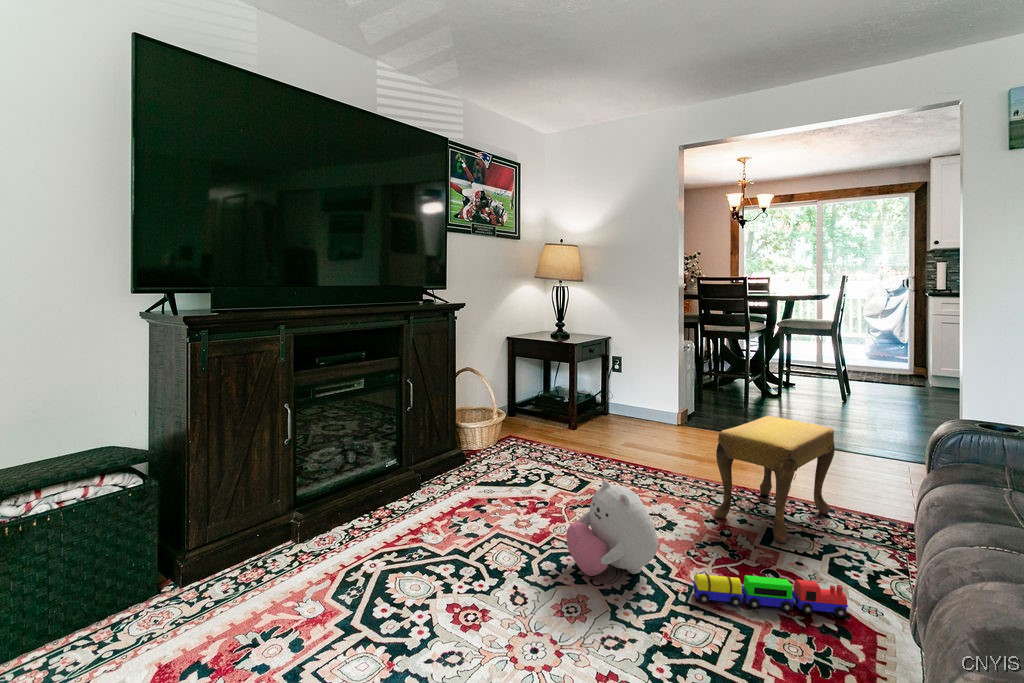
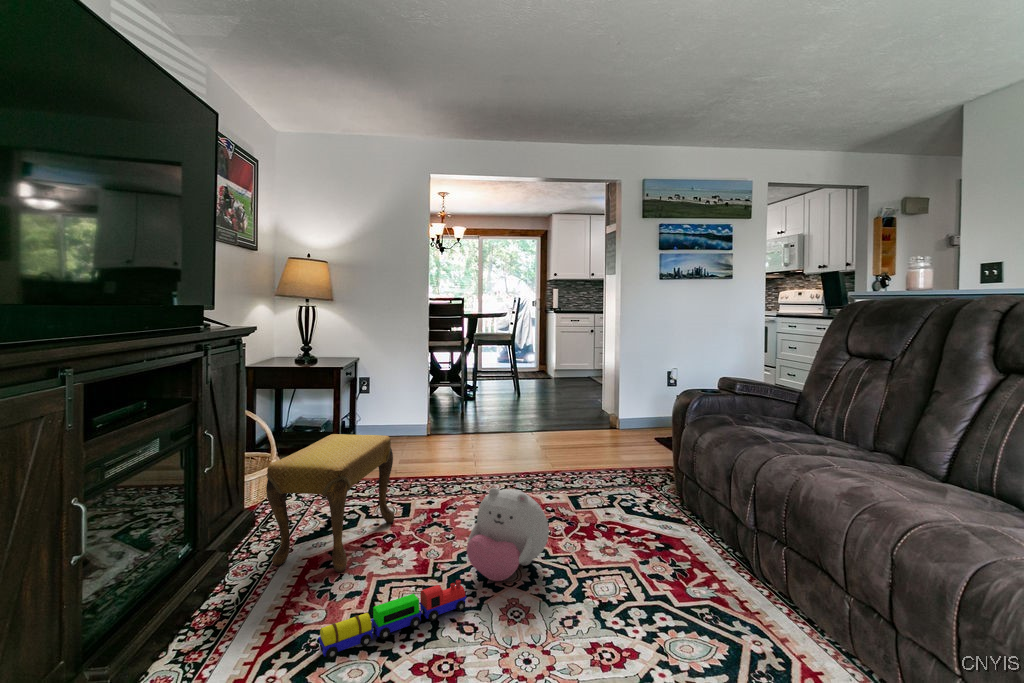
footstool: present [715,416,835,543] -> present [266,434,394,572]
toy train: present [693,574,848,617] -> present [318,580,467,659]

